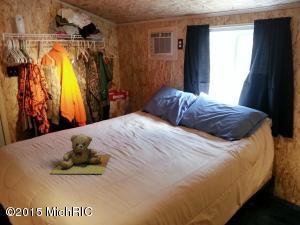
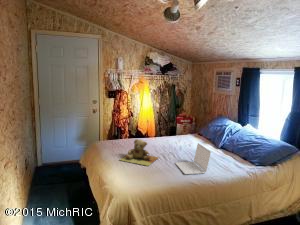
laptop: none [138,126,192,175] -> present [175,143,211,174]

